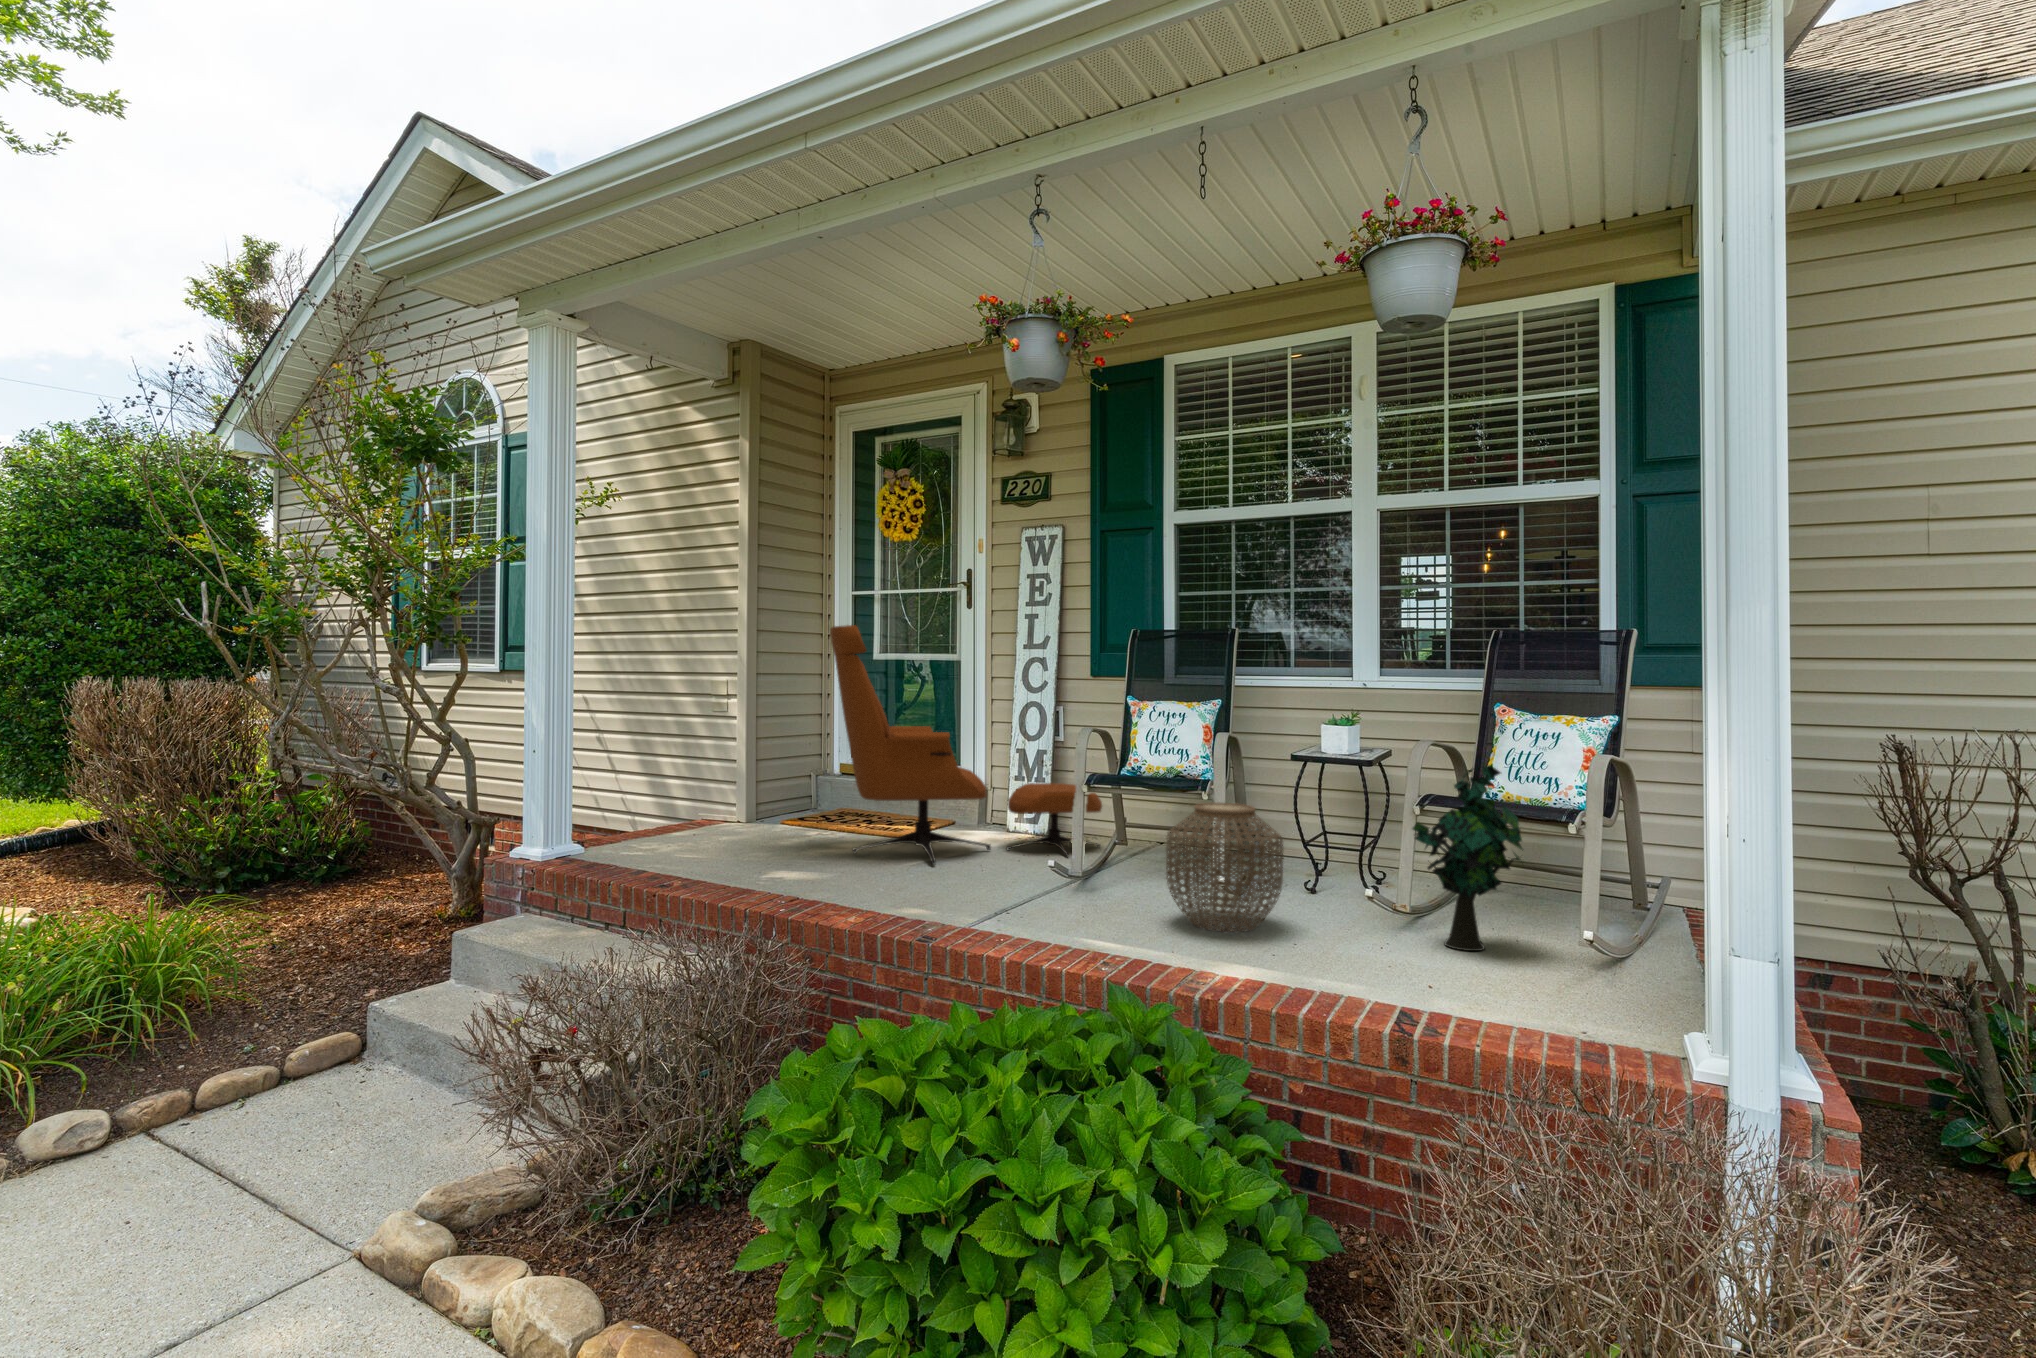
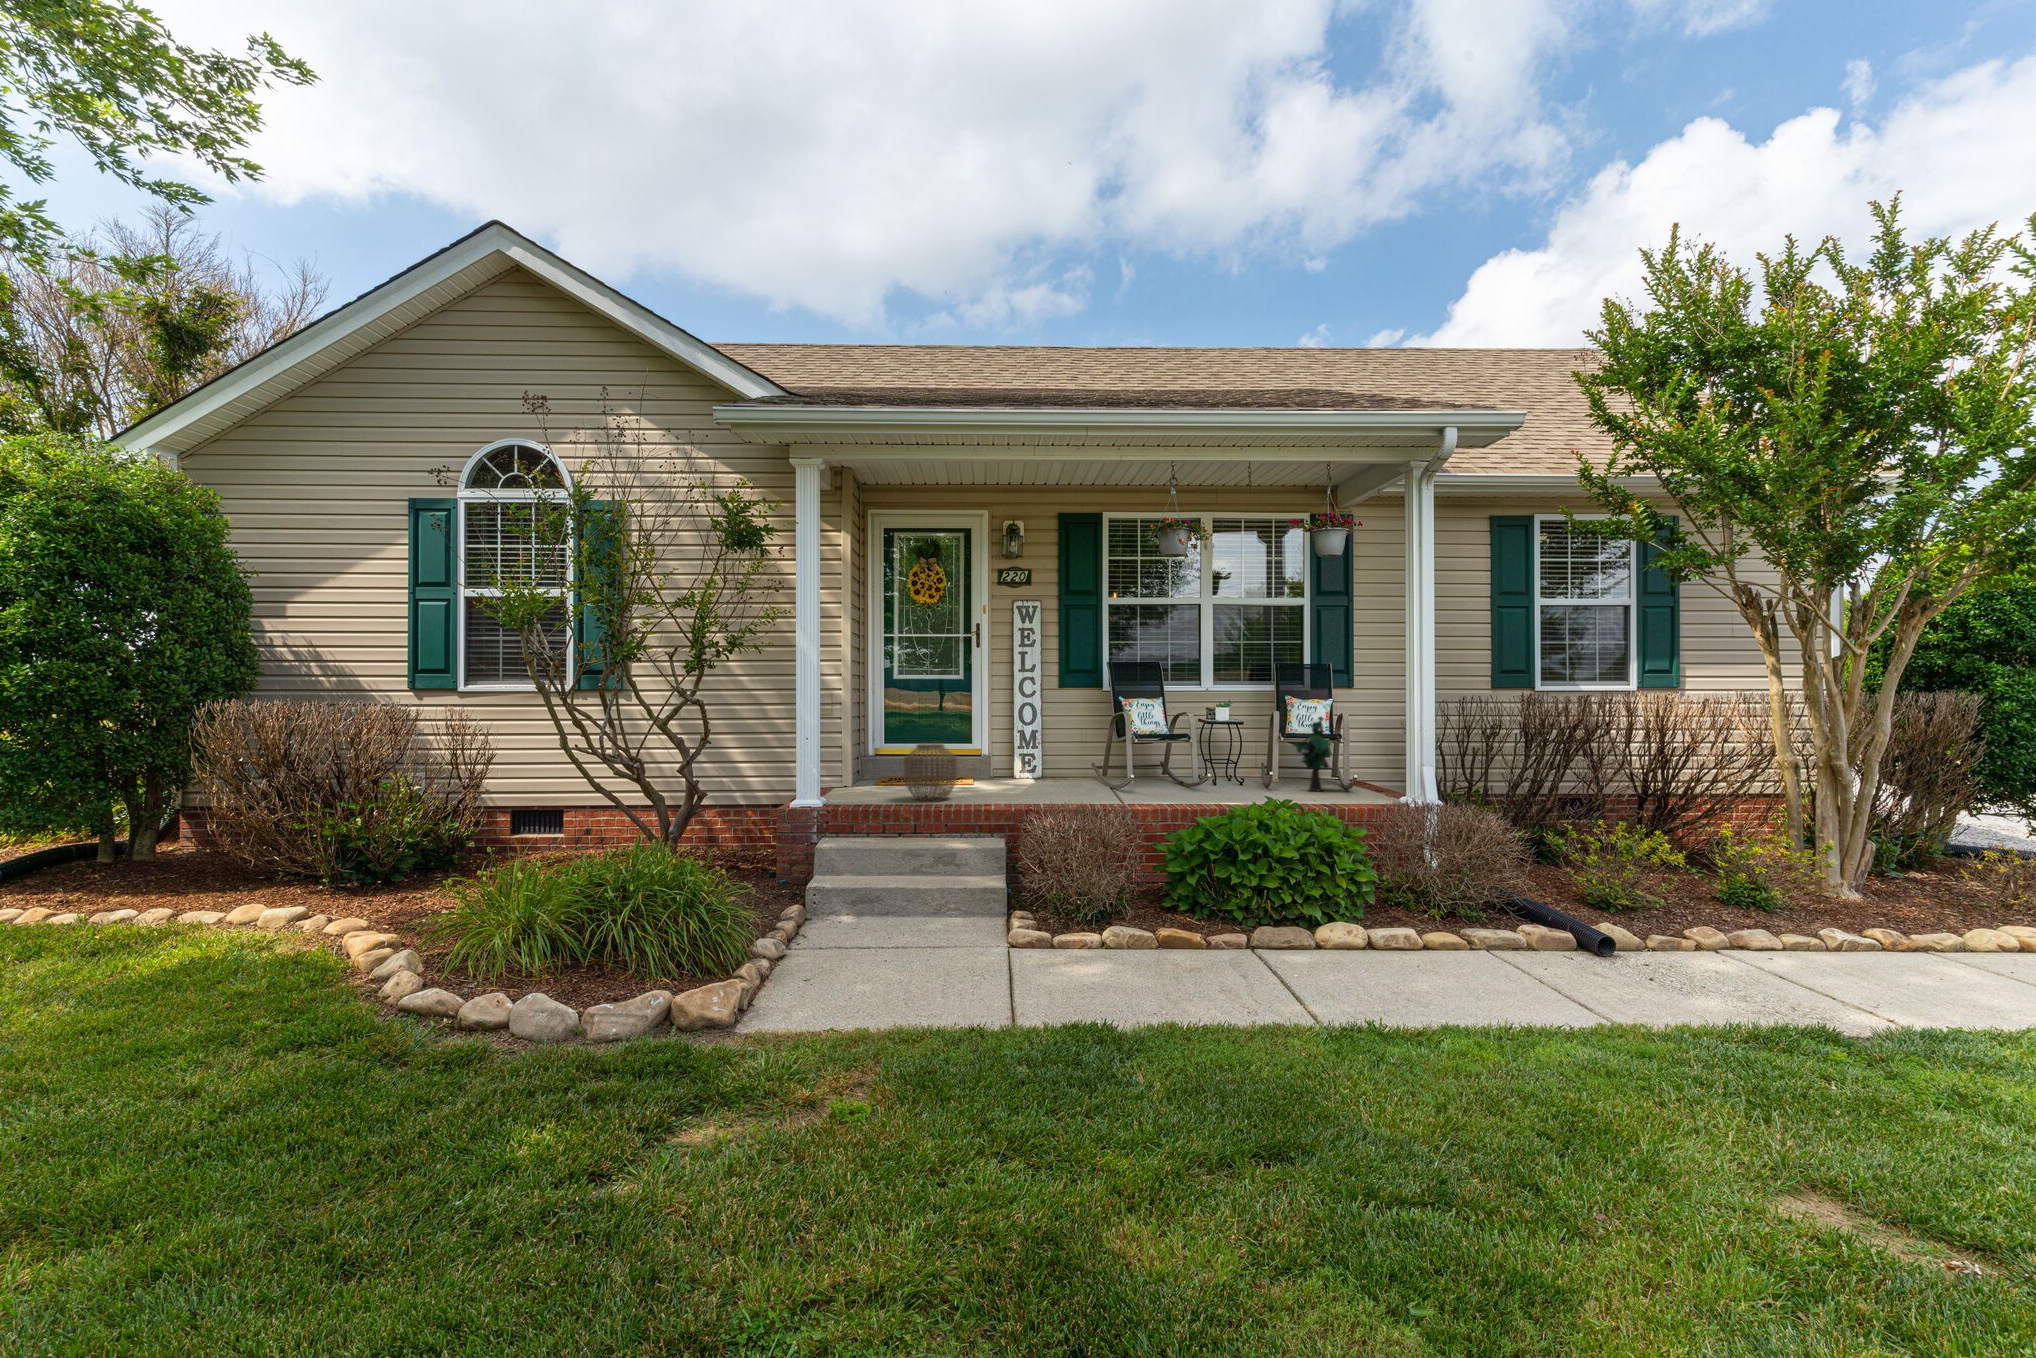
lounge chair: present [830,625,1102,864] -> none [959,657,1090,791]
woven basket: present [1166,803,1283,932] -> present [904,743,957,800]

